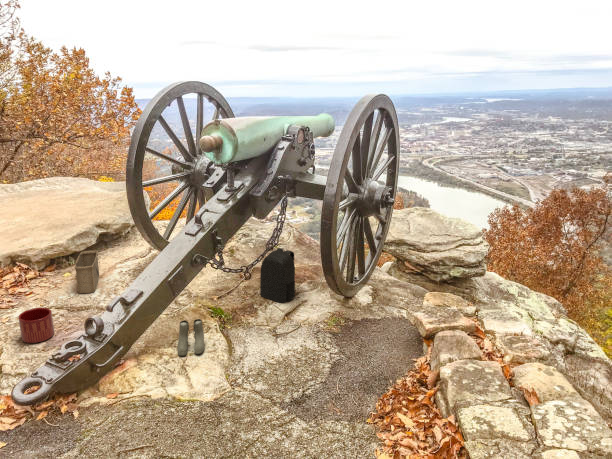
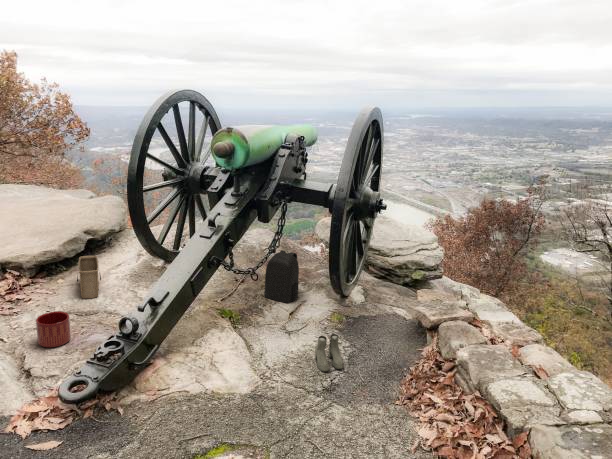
boots: present [177,319,204,356] -> present [315,334,343,372]

